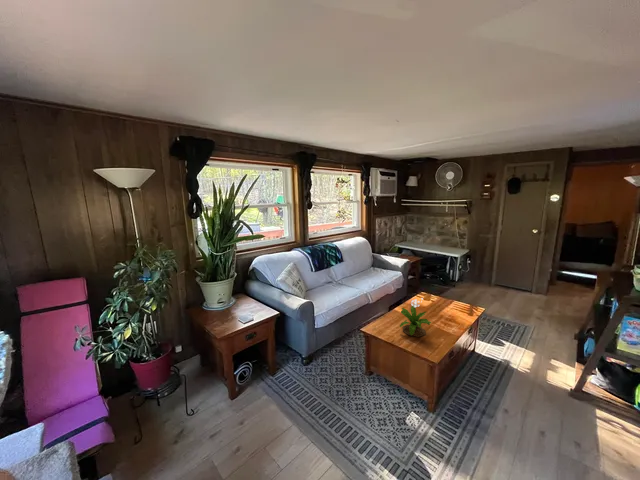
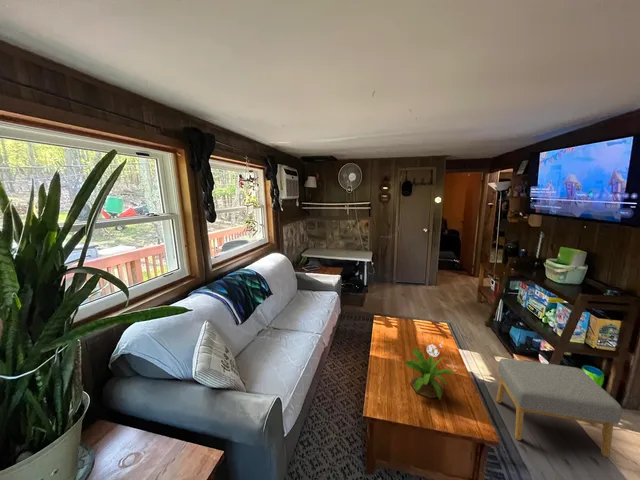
footstool: none [498,343,605,448] -> present [496,358,622,457]

